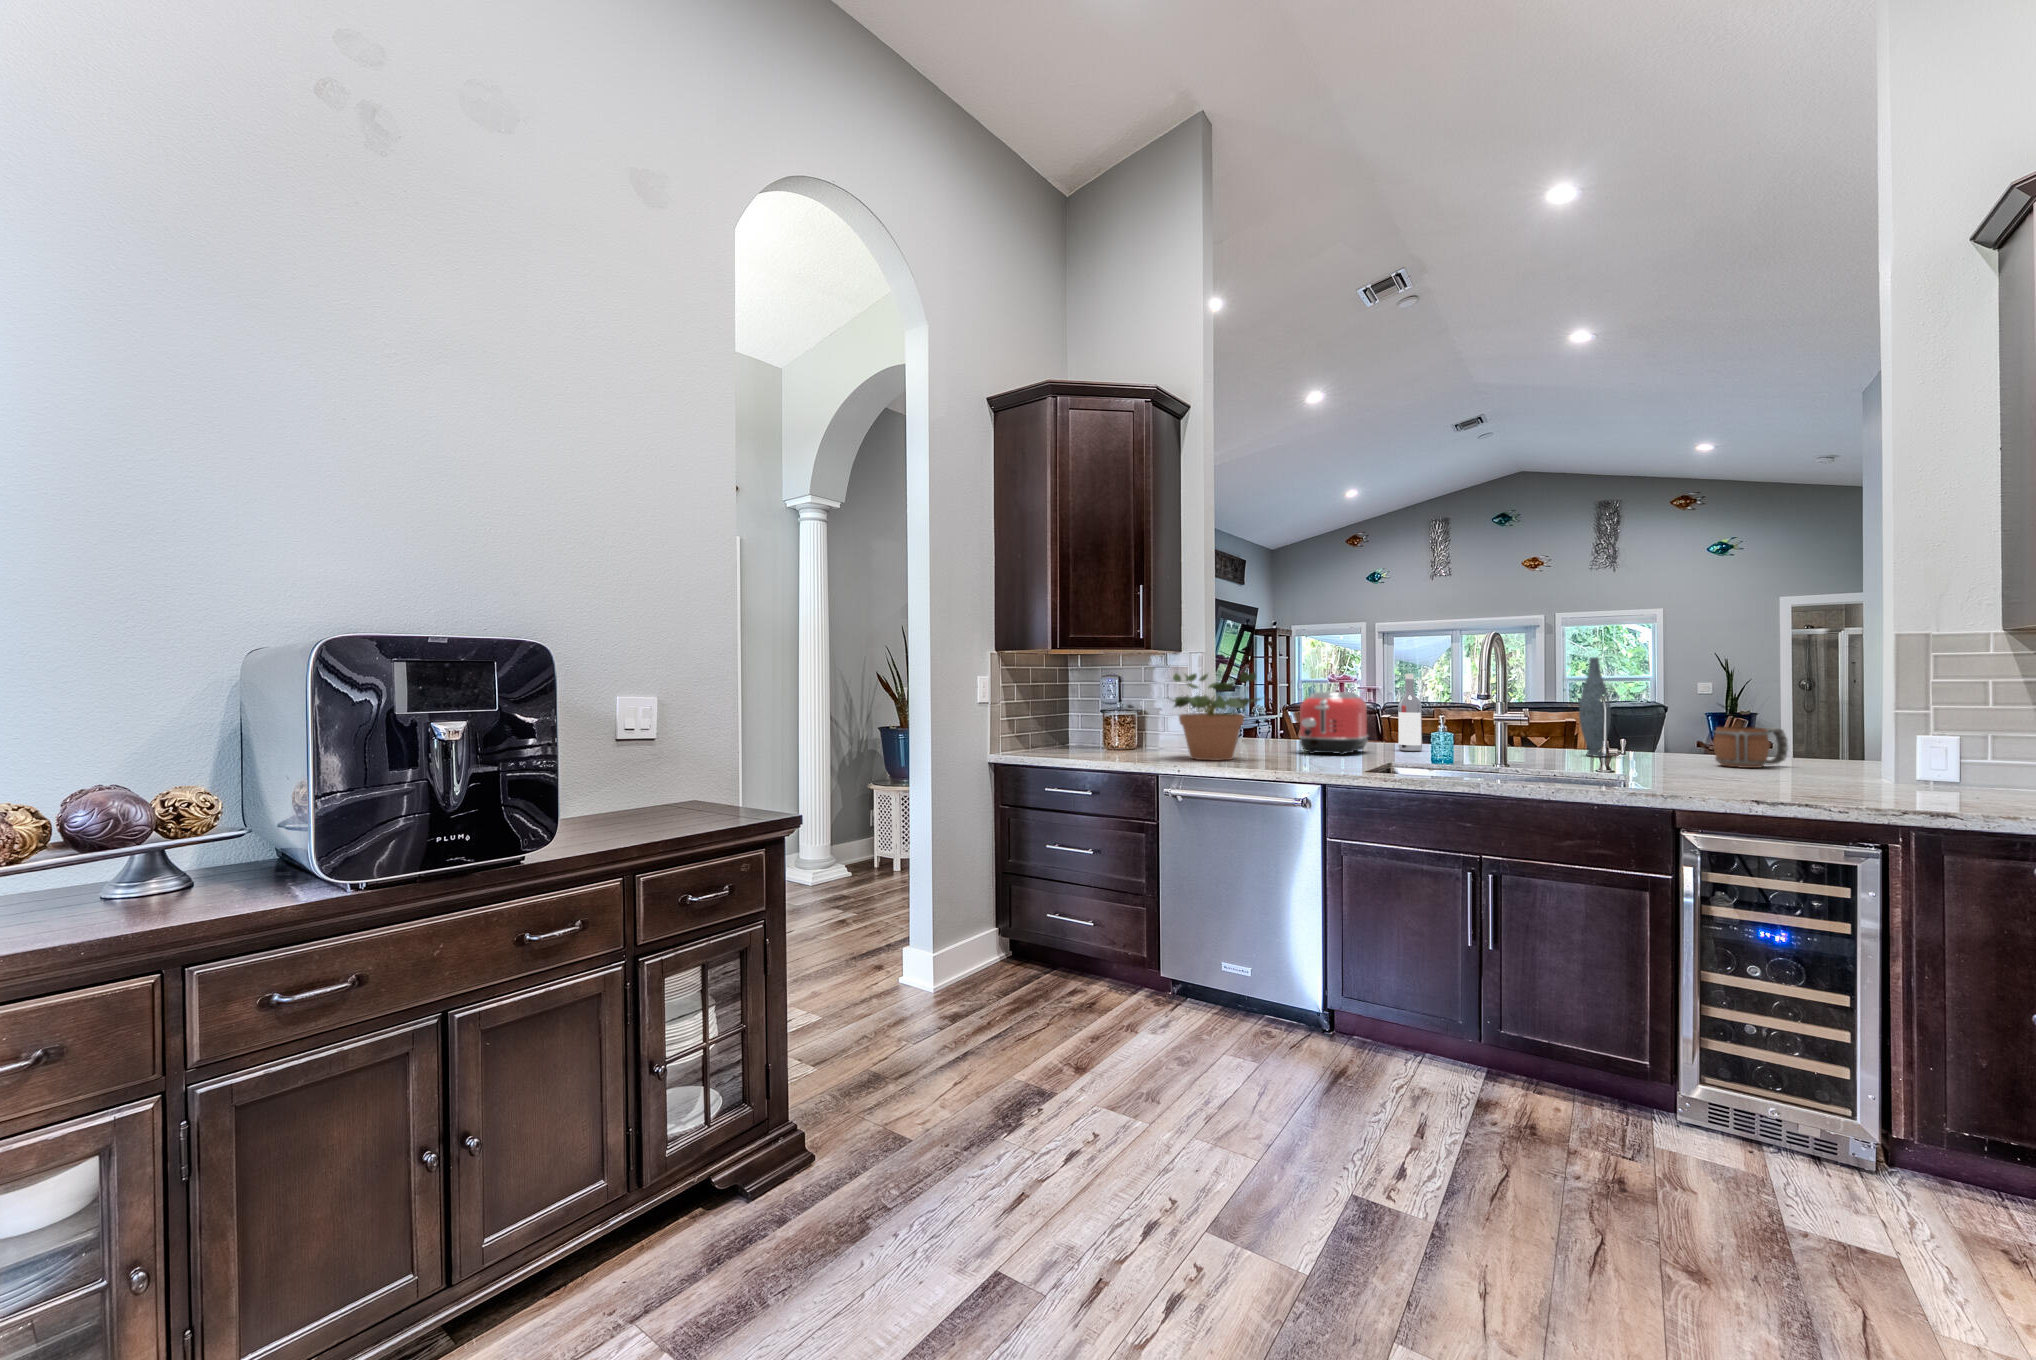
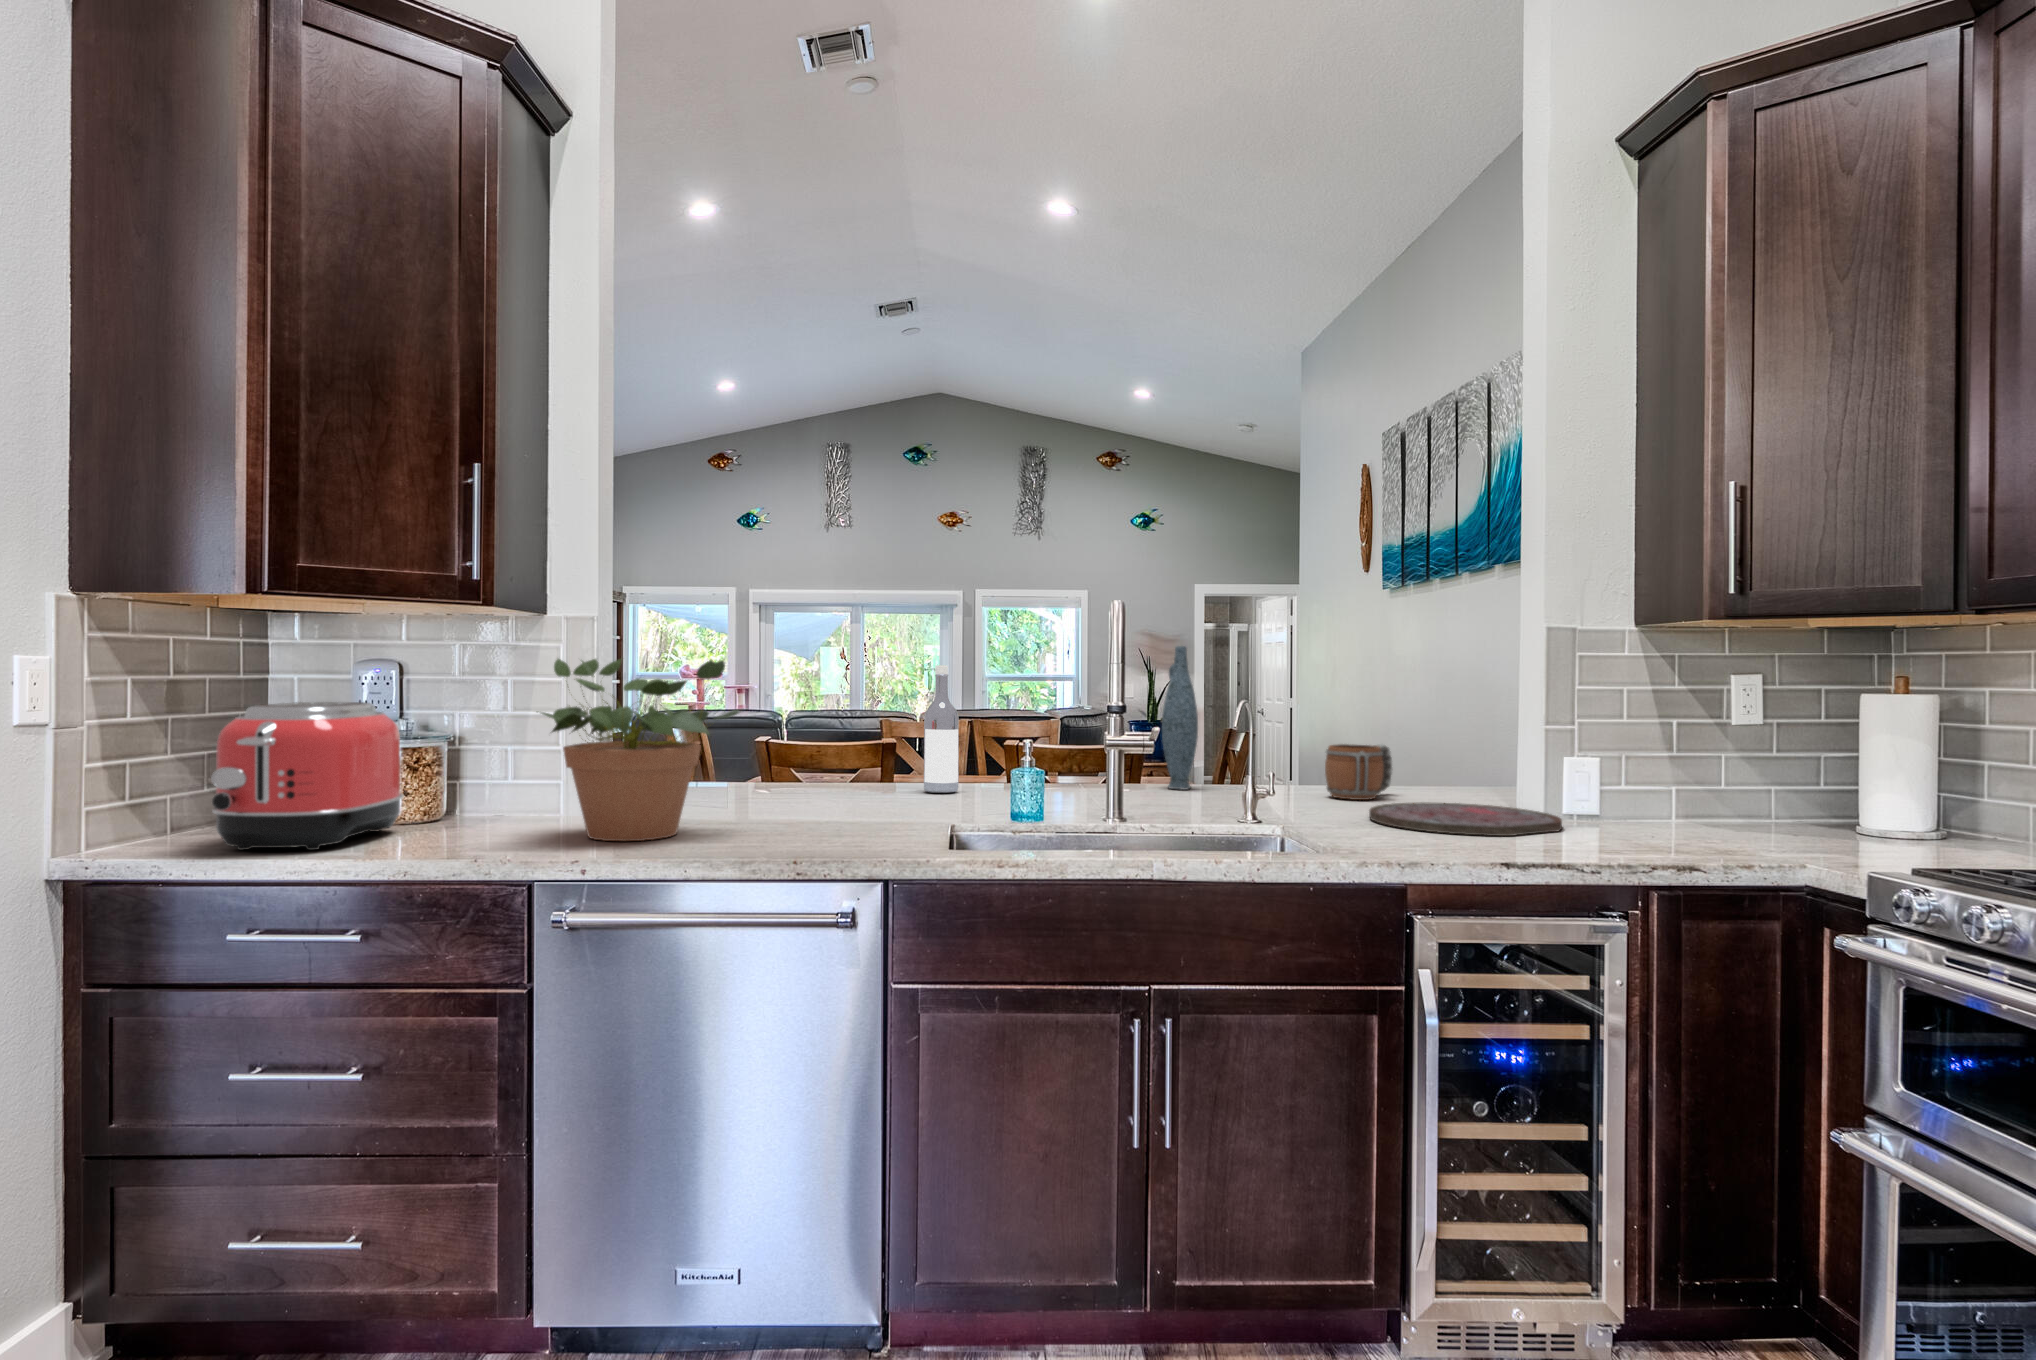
toaster: present [1300,692,1368,755] -> present [211,702,403,850]
cutting board: none [1711,768,1896,790] -> present [1369,802,1562,836]

